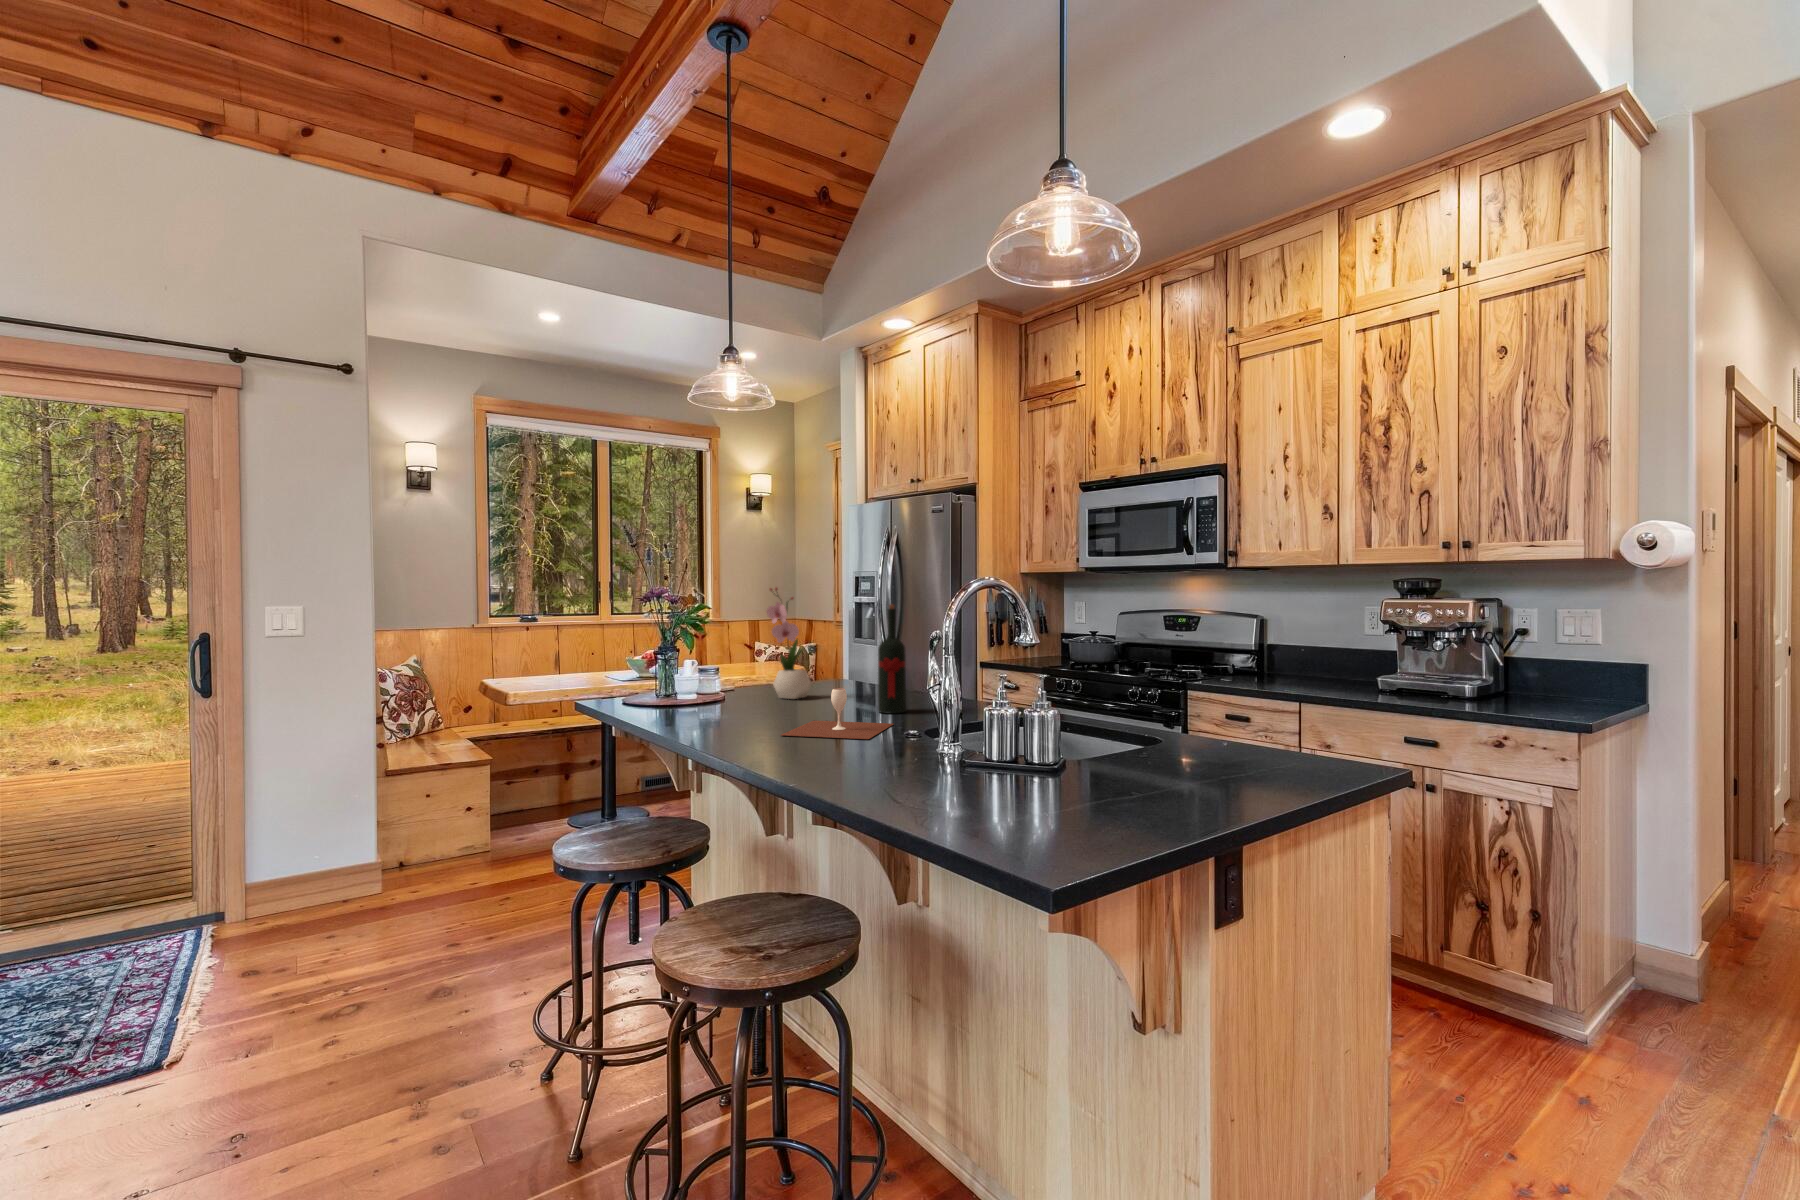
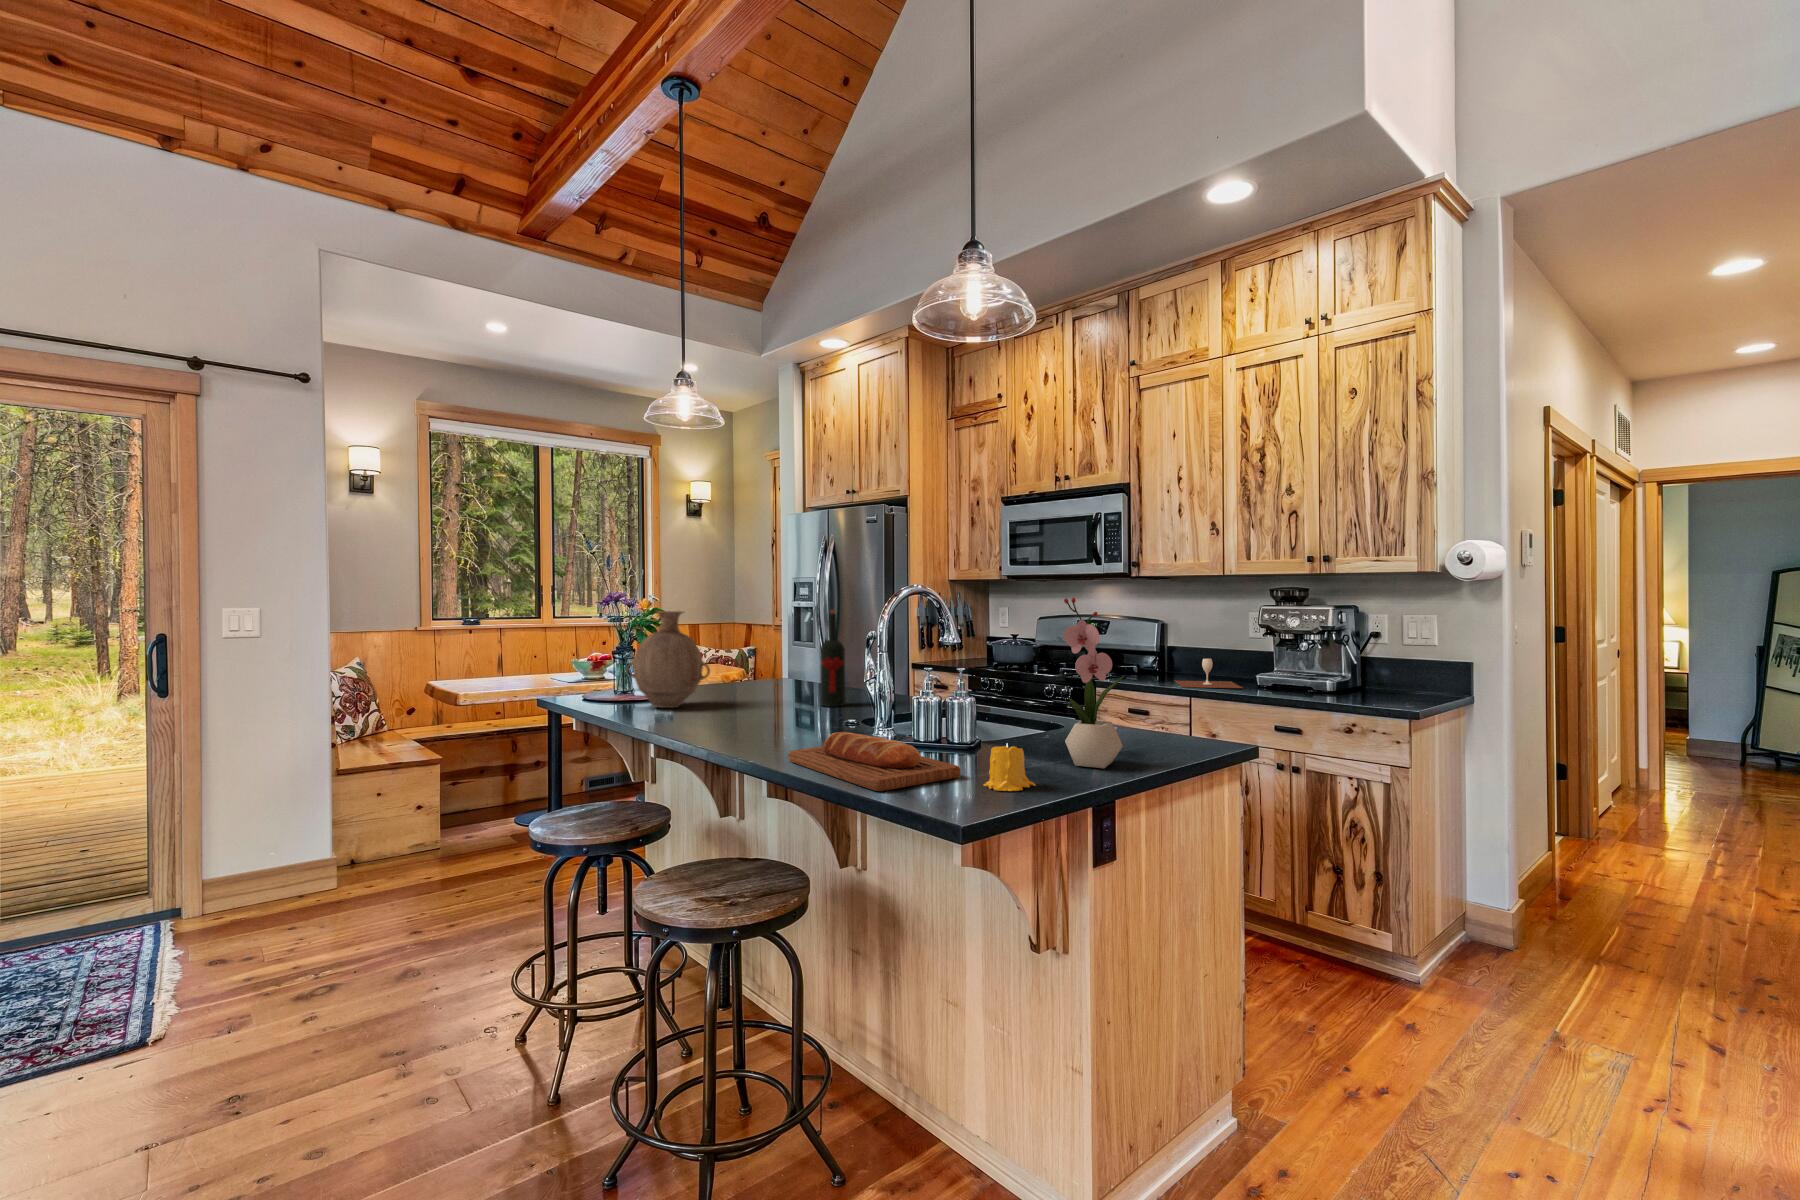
flower arrangement: present [766,588,811,699] -> present [1064,597,1124,768]
vase: none [665,606,756,713] -> present [627,611,710,708]
wine glass: present [781,688,893,739] -> present [1175,658,1242,688]
bread loaf: none [836,749,1046,828] -> present [788,732,961,791]
candle: none [1076,767,1144,831] -> present [984,744,1036,791]

